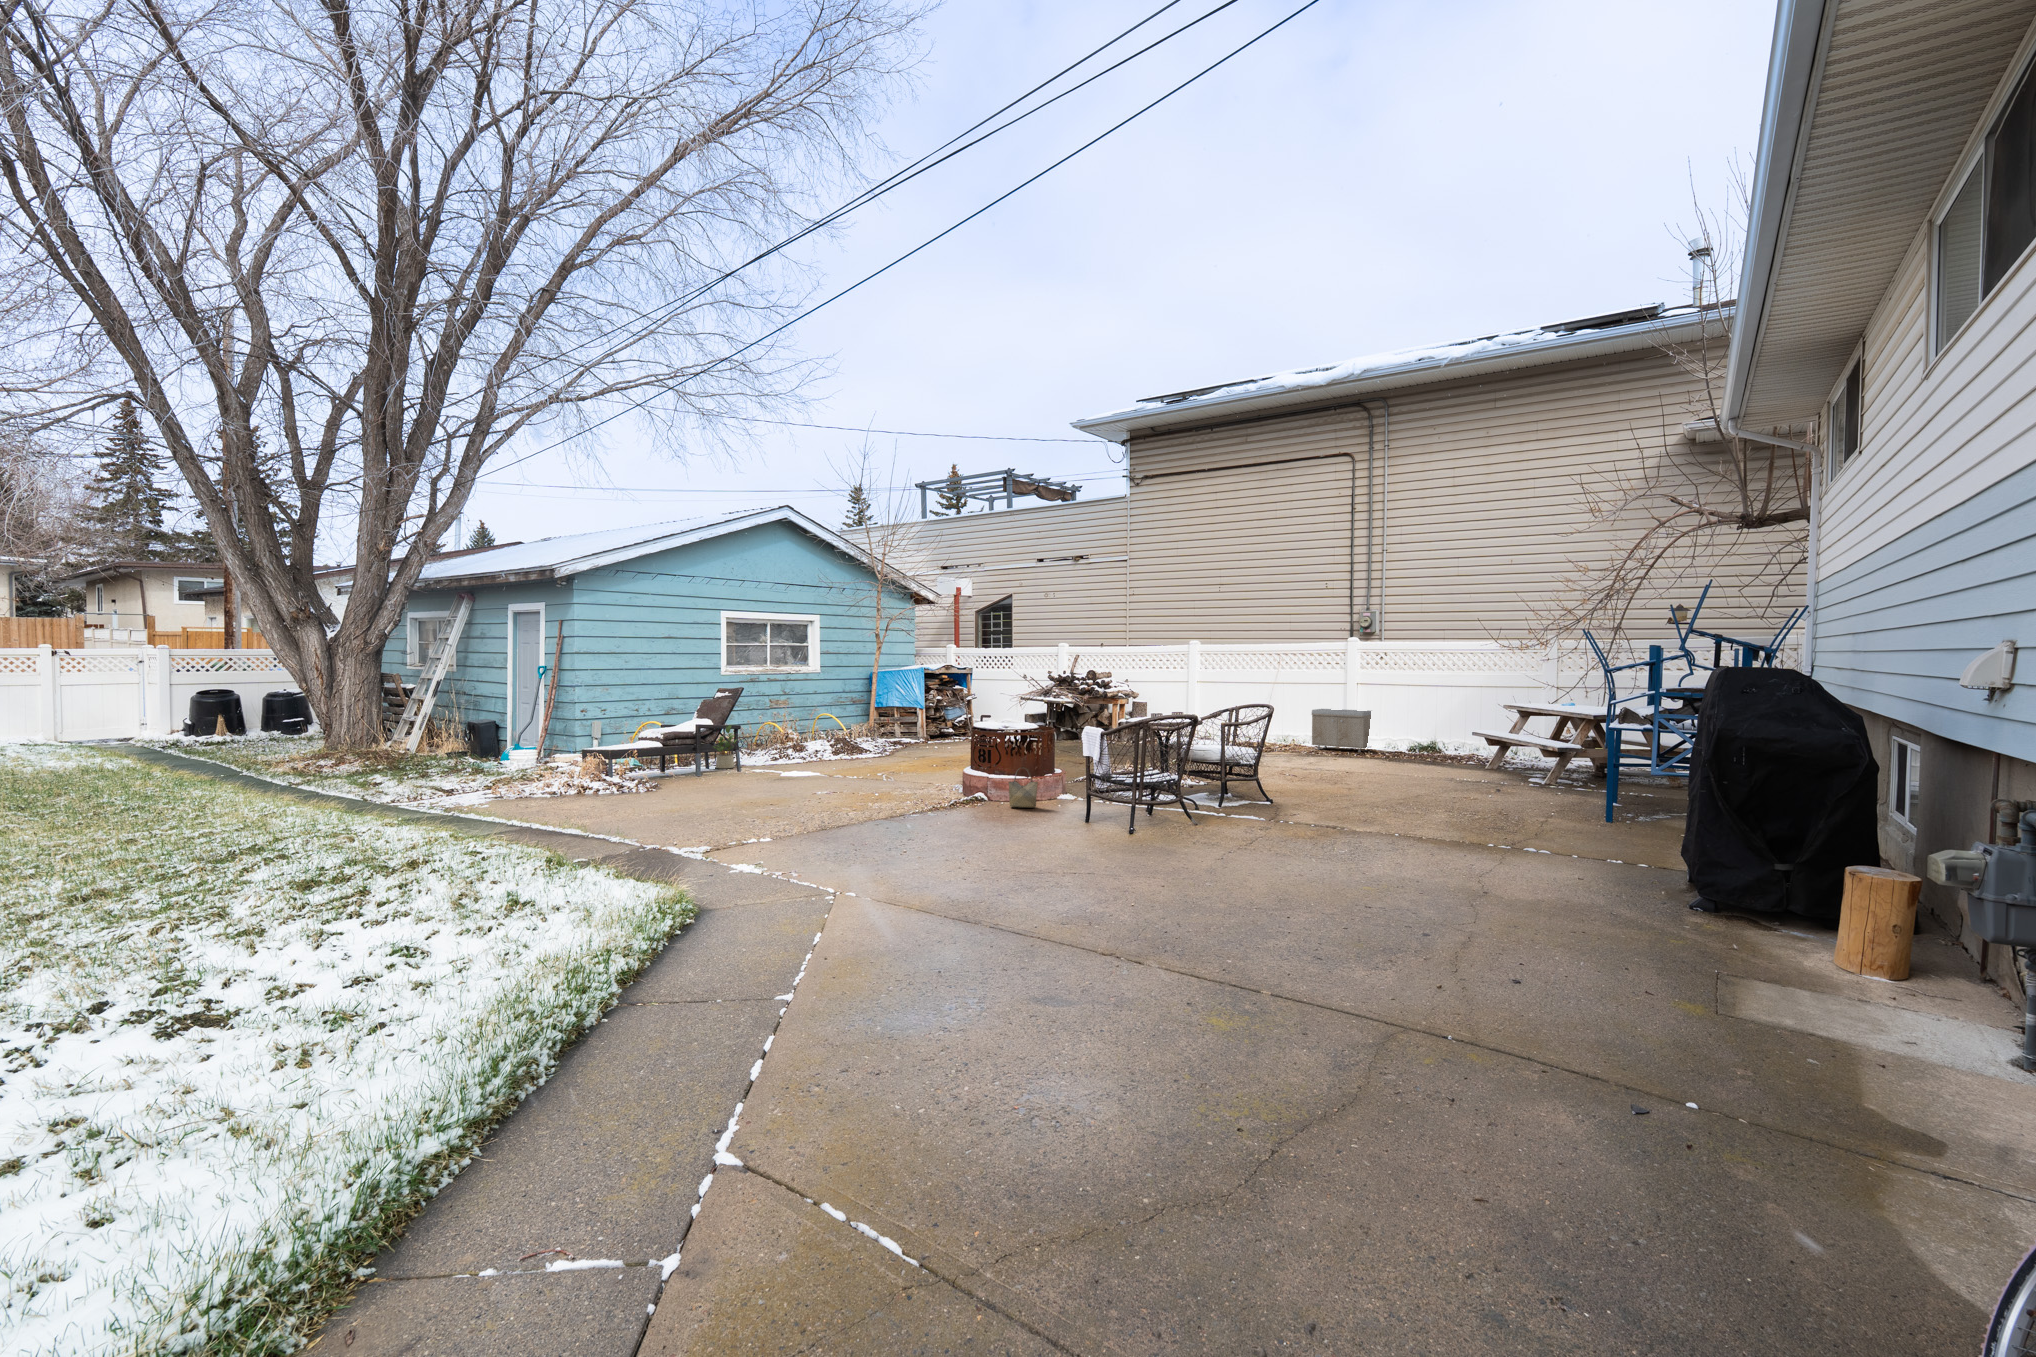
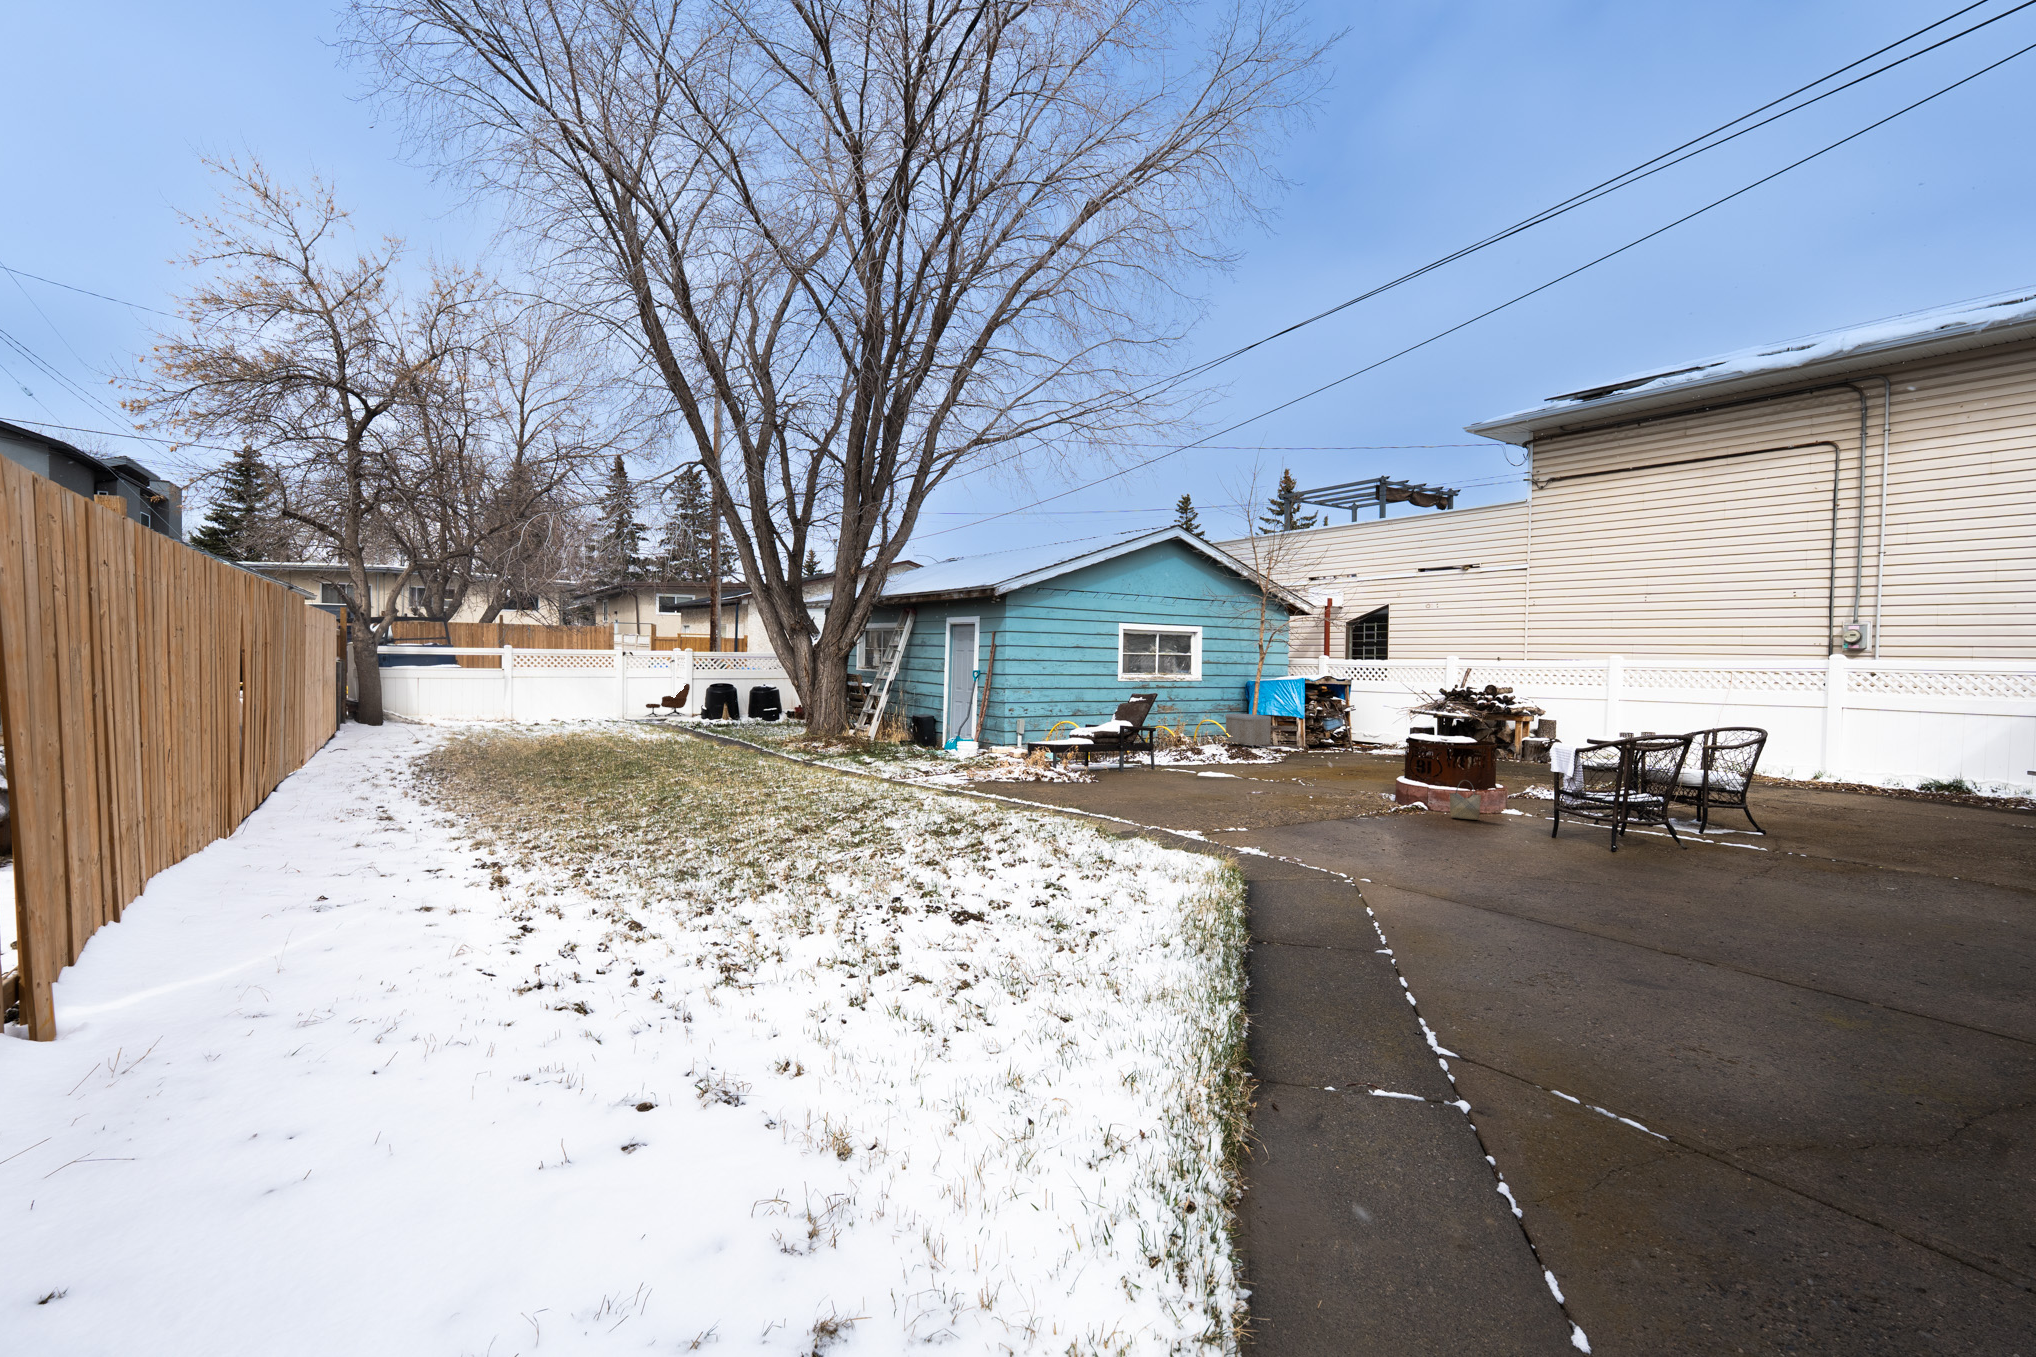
lounge chair: none [92,691,172,736] -> present [646,684,690,716]
storage bench: present [1312,709,1371,752] -> present [1225,714,1271,748]
potted plant: present [713,725,737,769] -> none [1129,727,1151,766]

